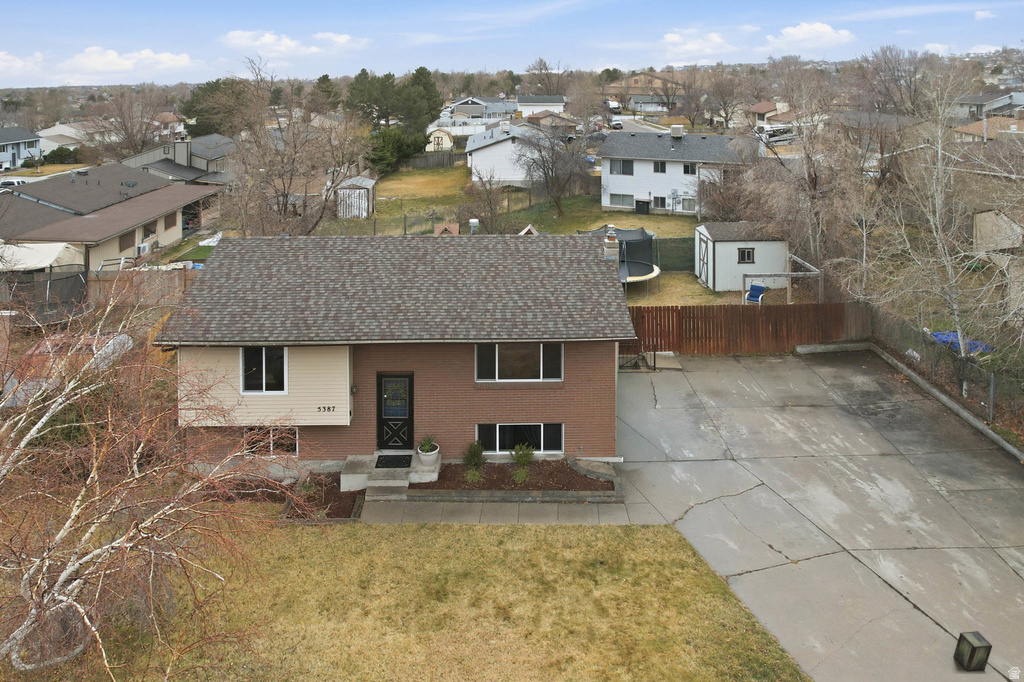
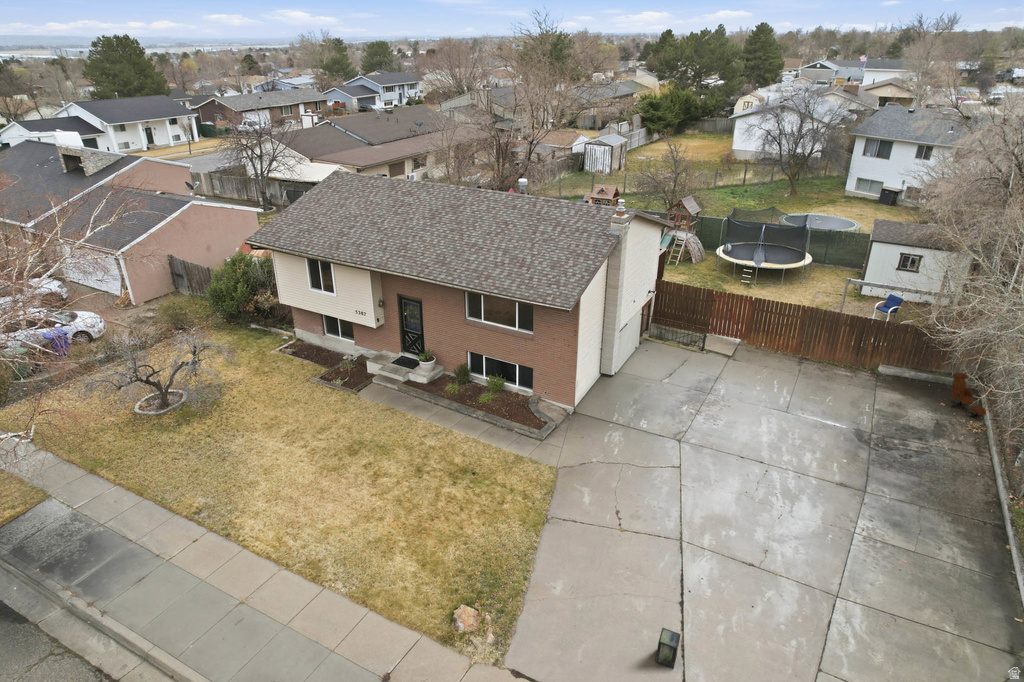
lounge chair: none [865,337,899,372] -> present [951,373,986,417]

